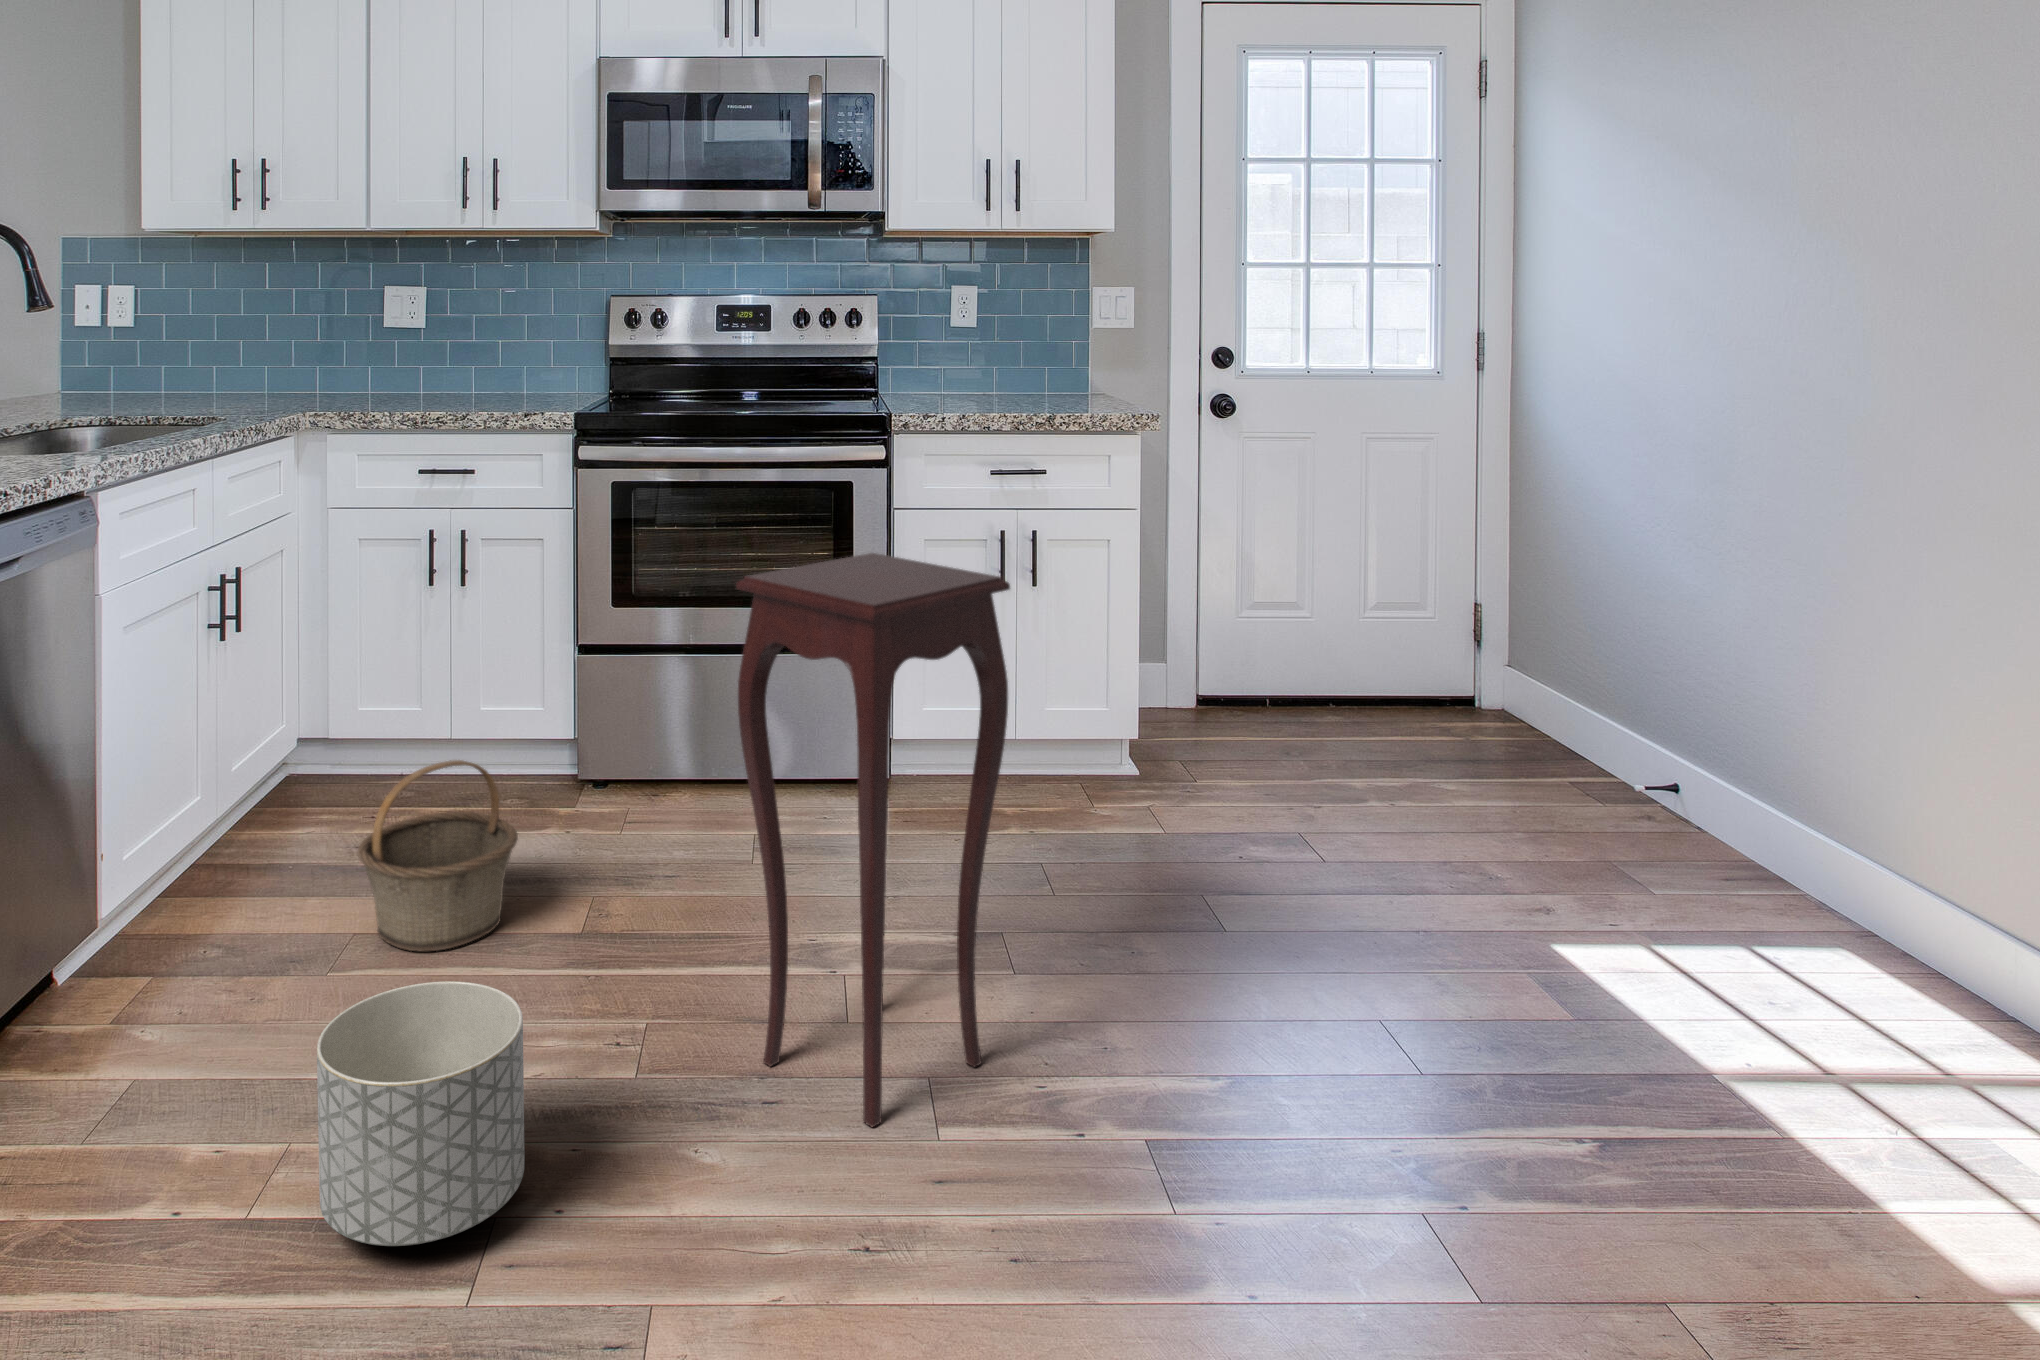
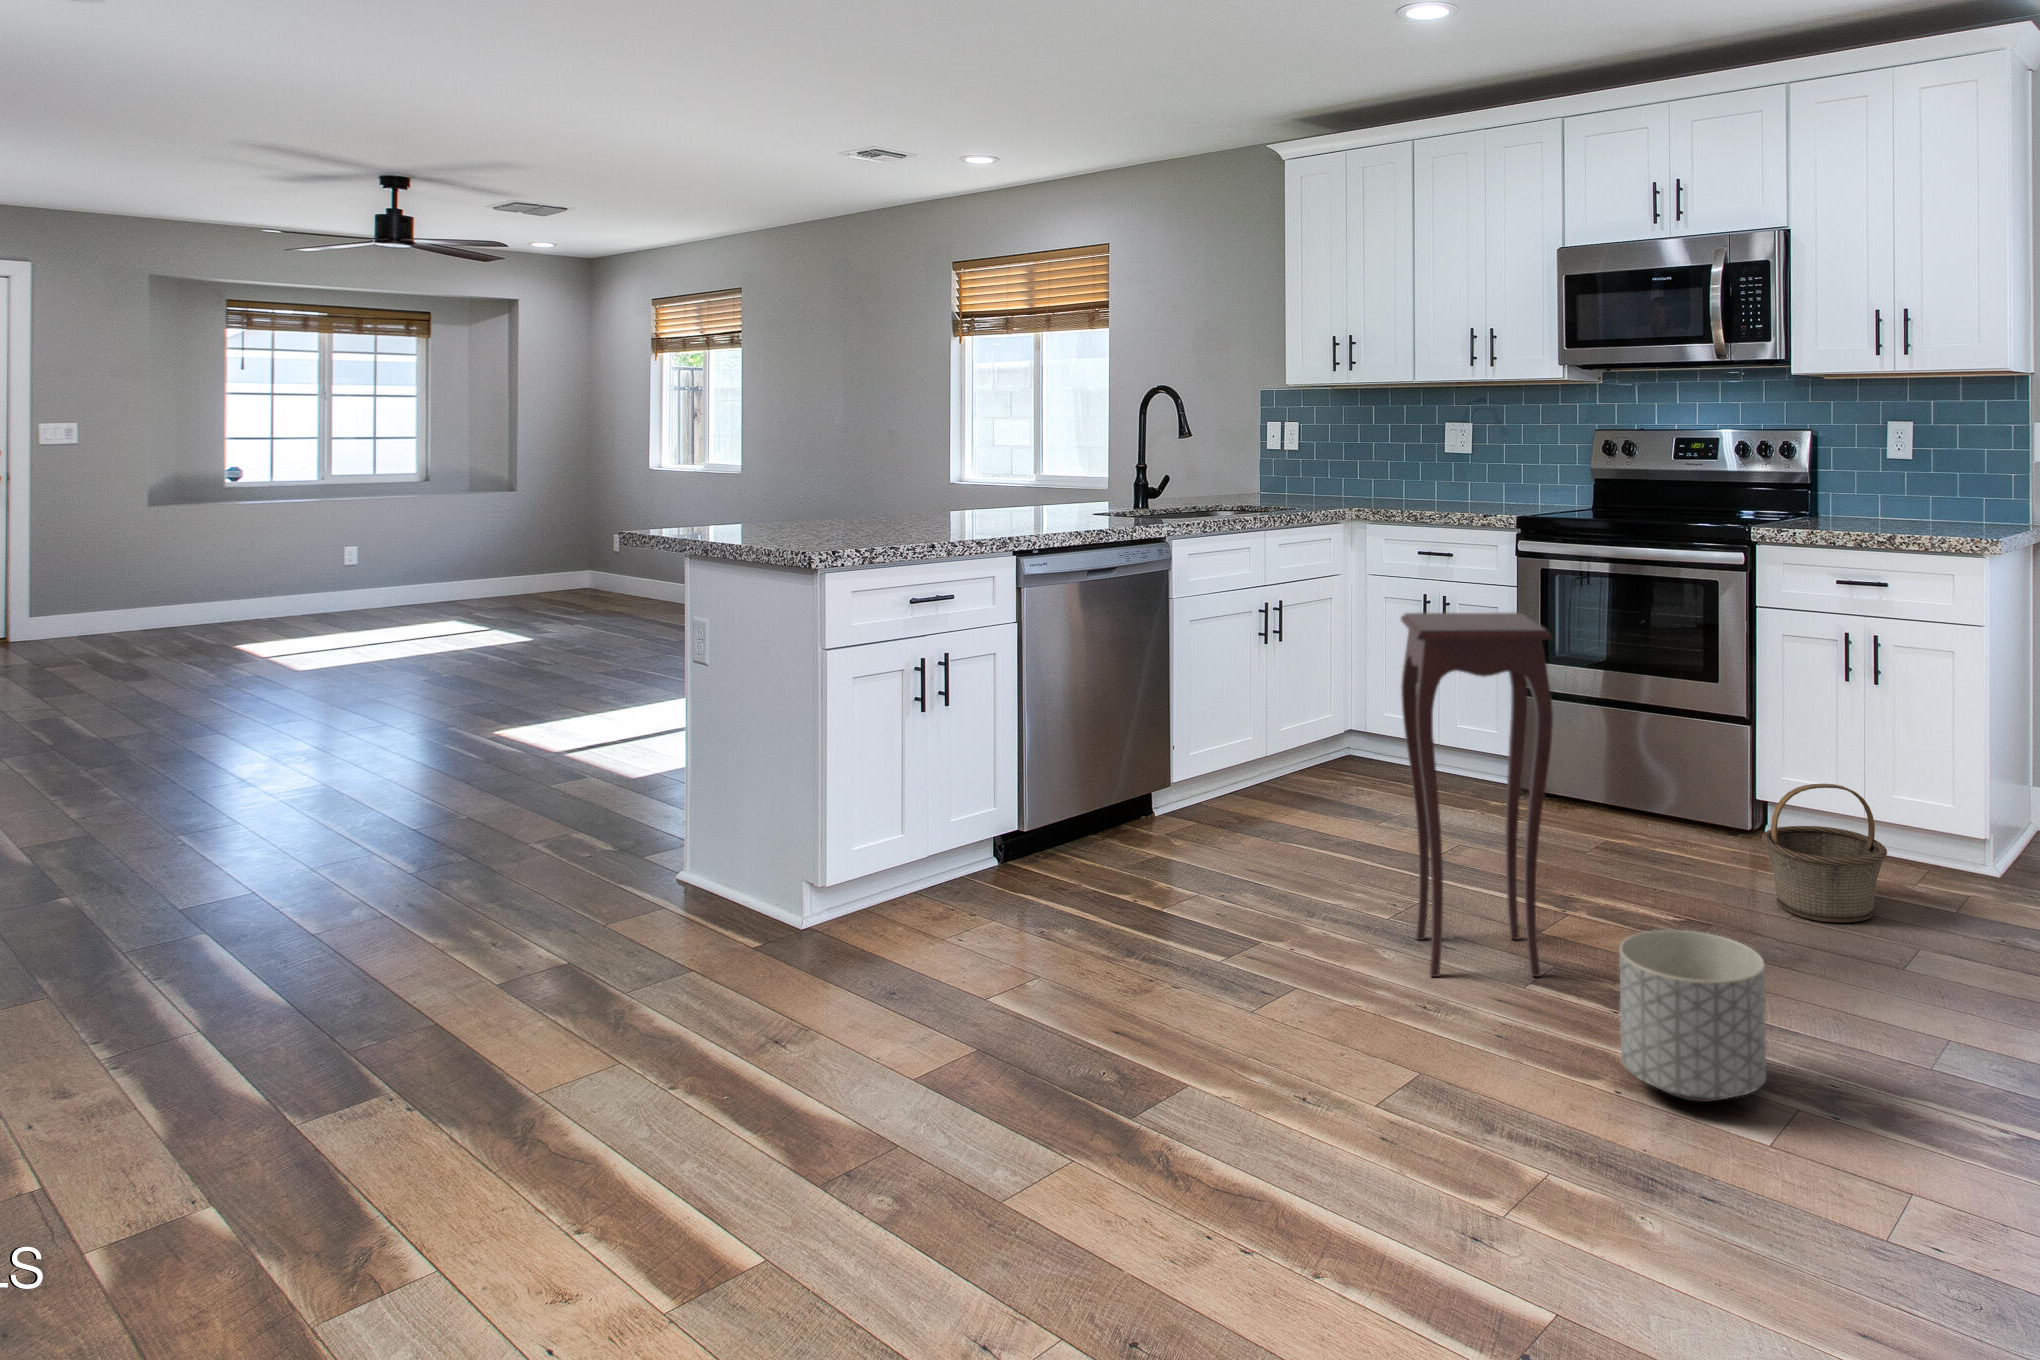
basket: present [358,760,518,951] -> present [1762,784,1887,922]
planter: present [317,981,525,1246] -> present [1620,930,1766,1102]

